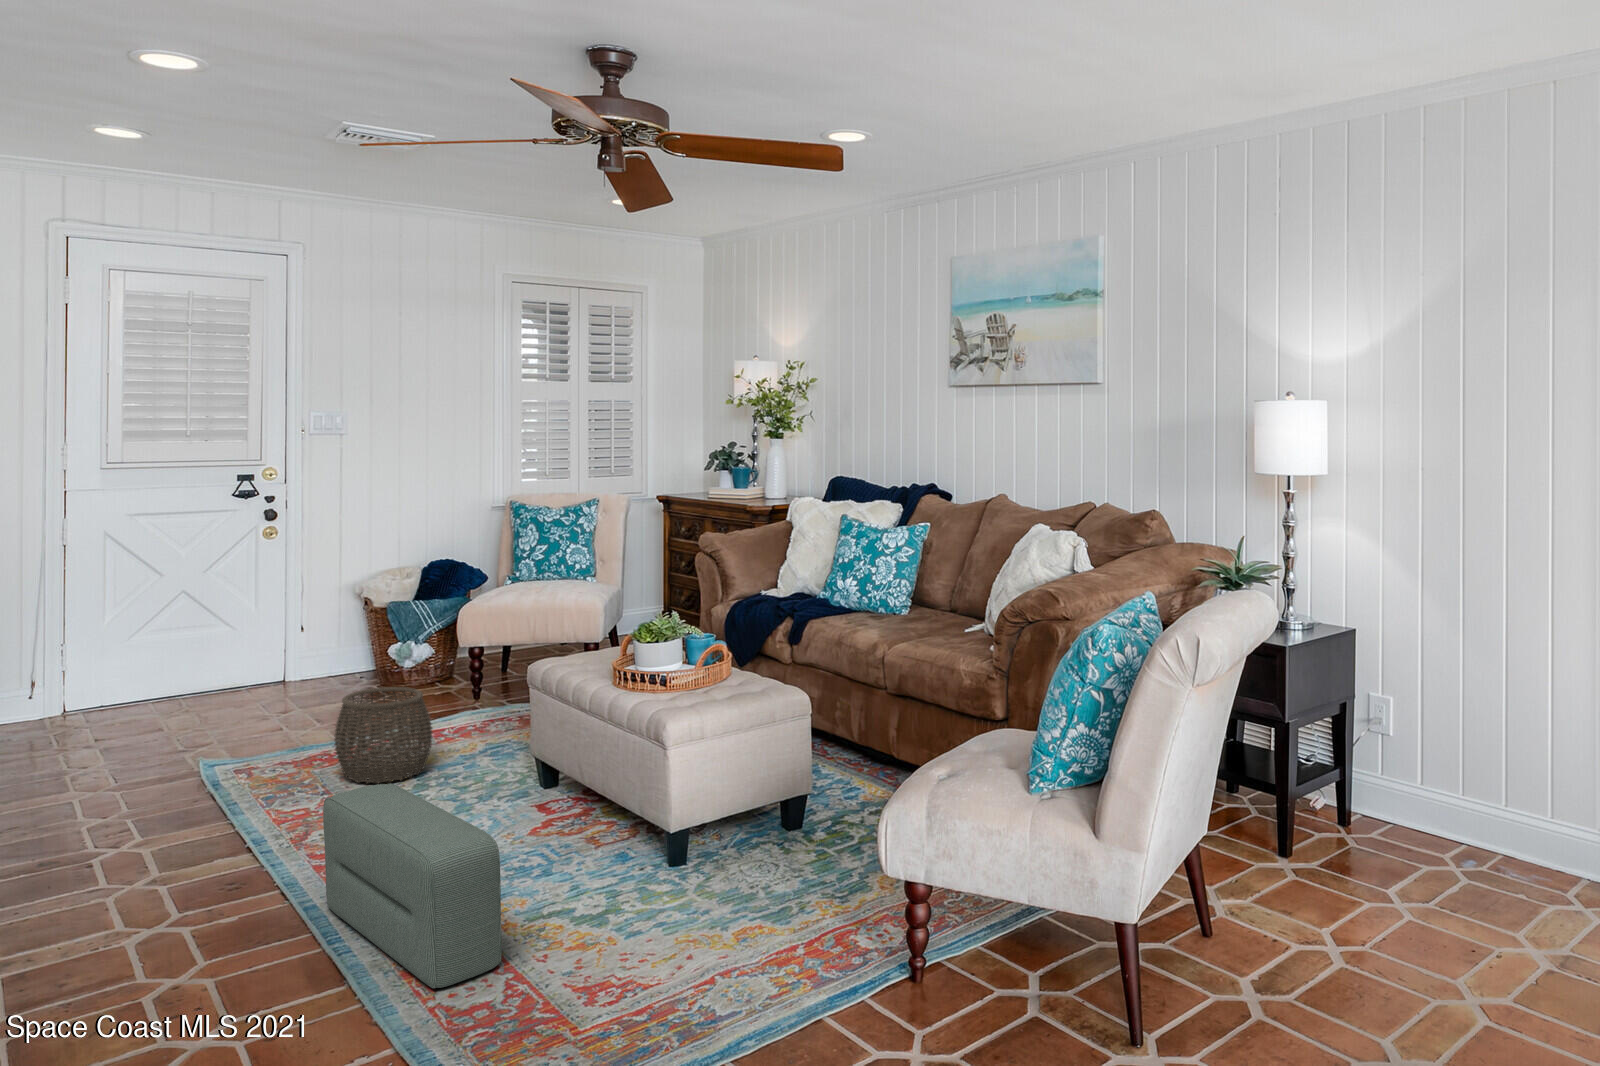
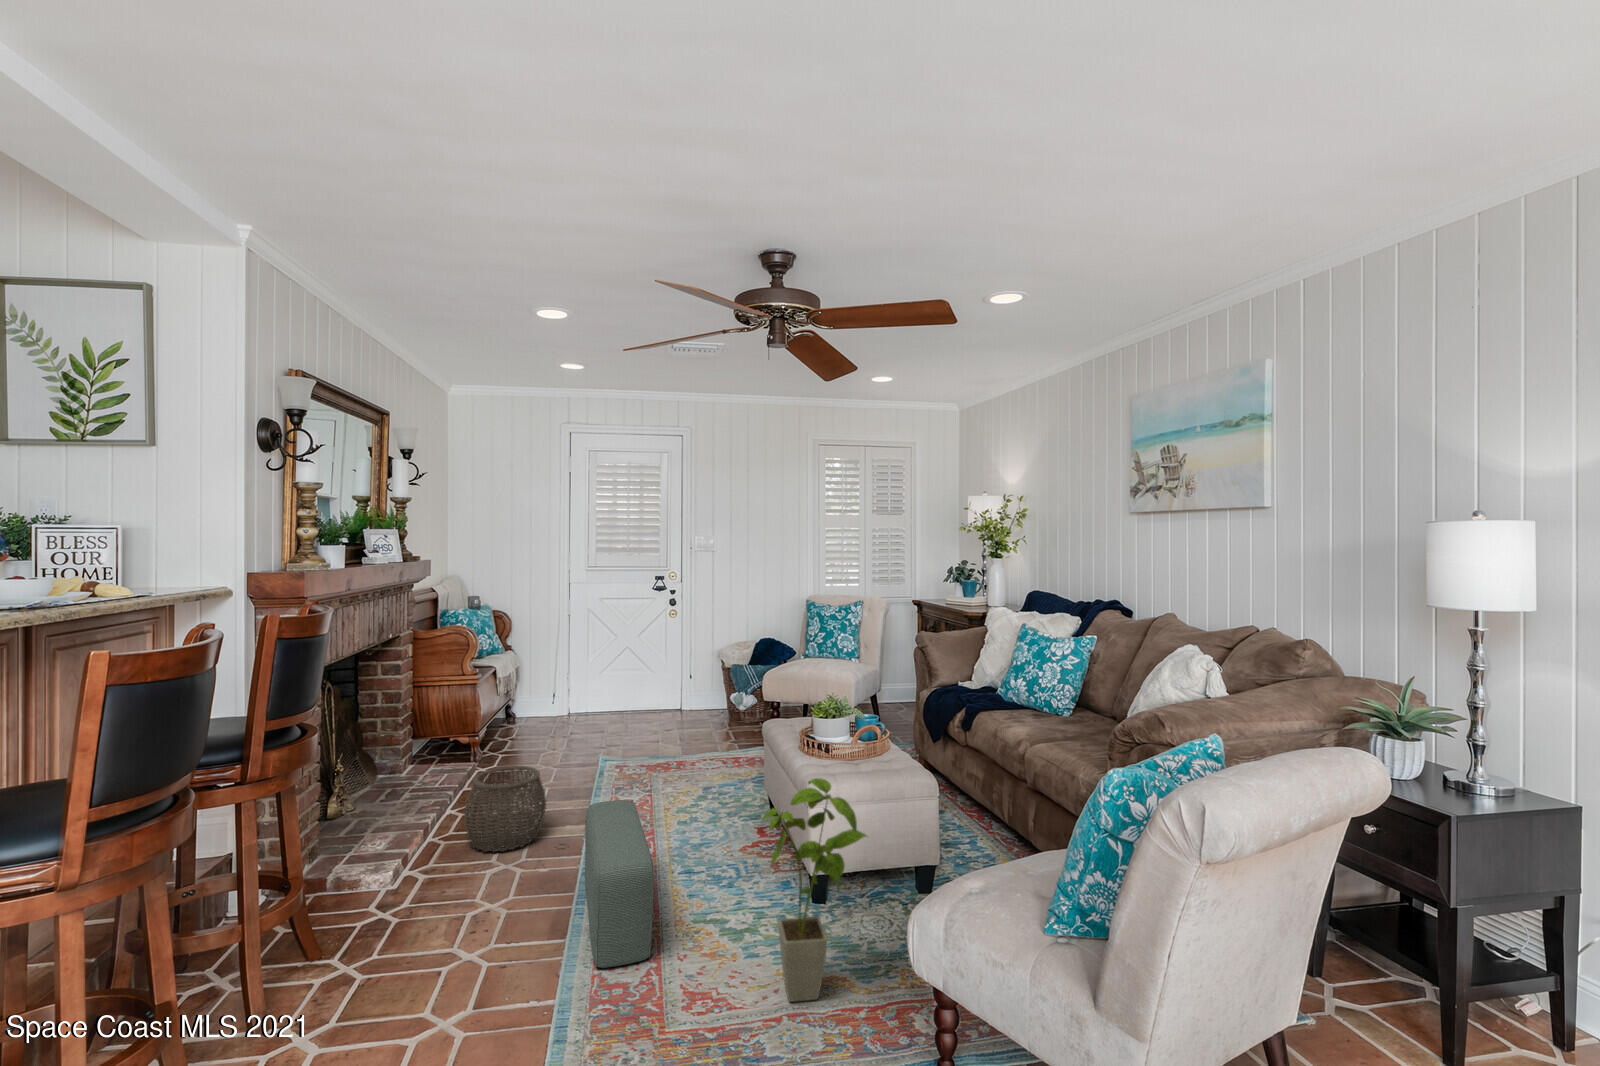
woven basket: present [334,687,433,784] -> present [464,766,546,852]
house plant: none [658,689,799,962] -> present [762,778,867,1002]

